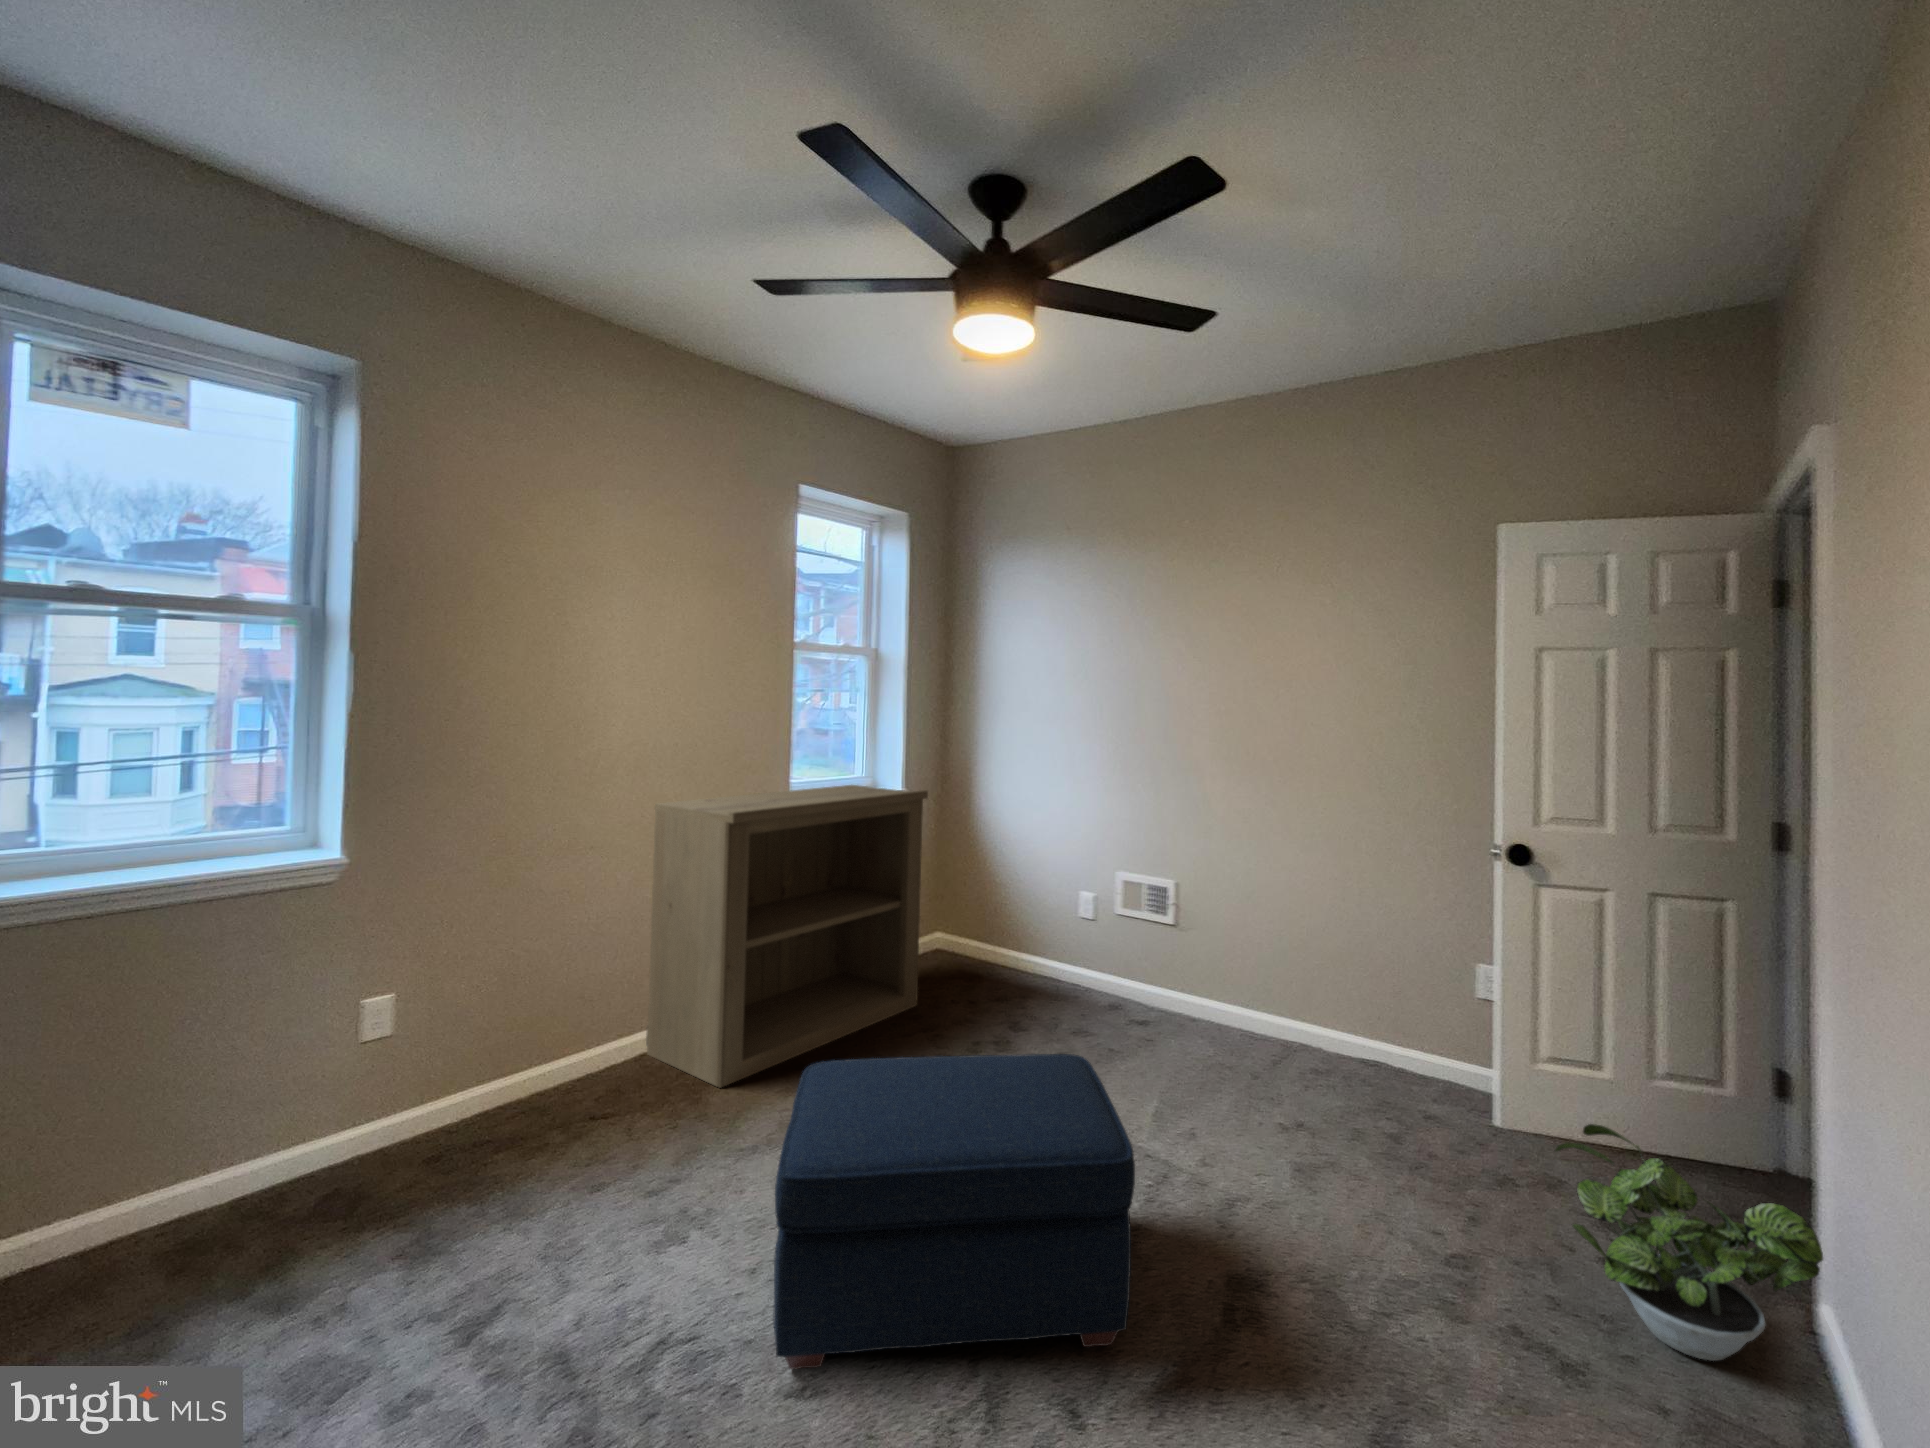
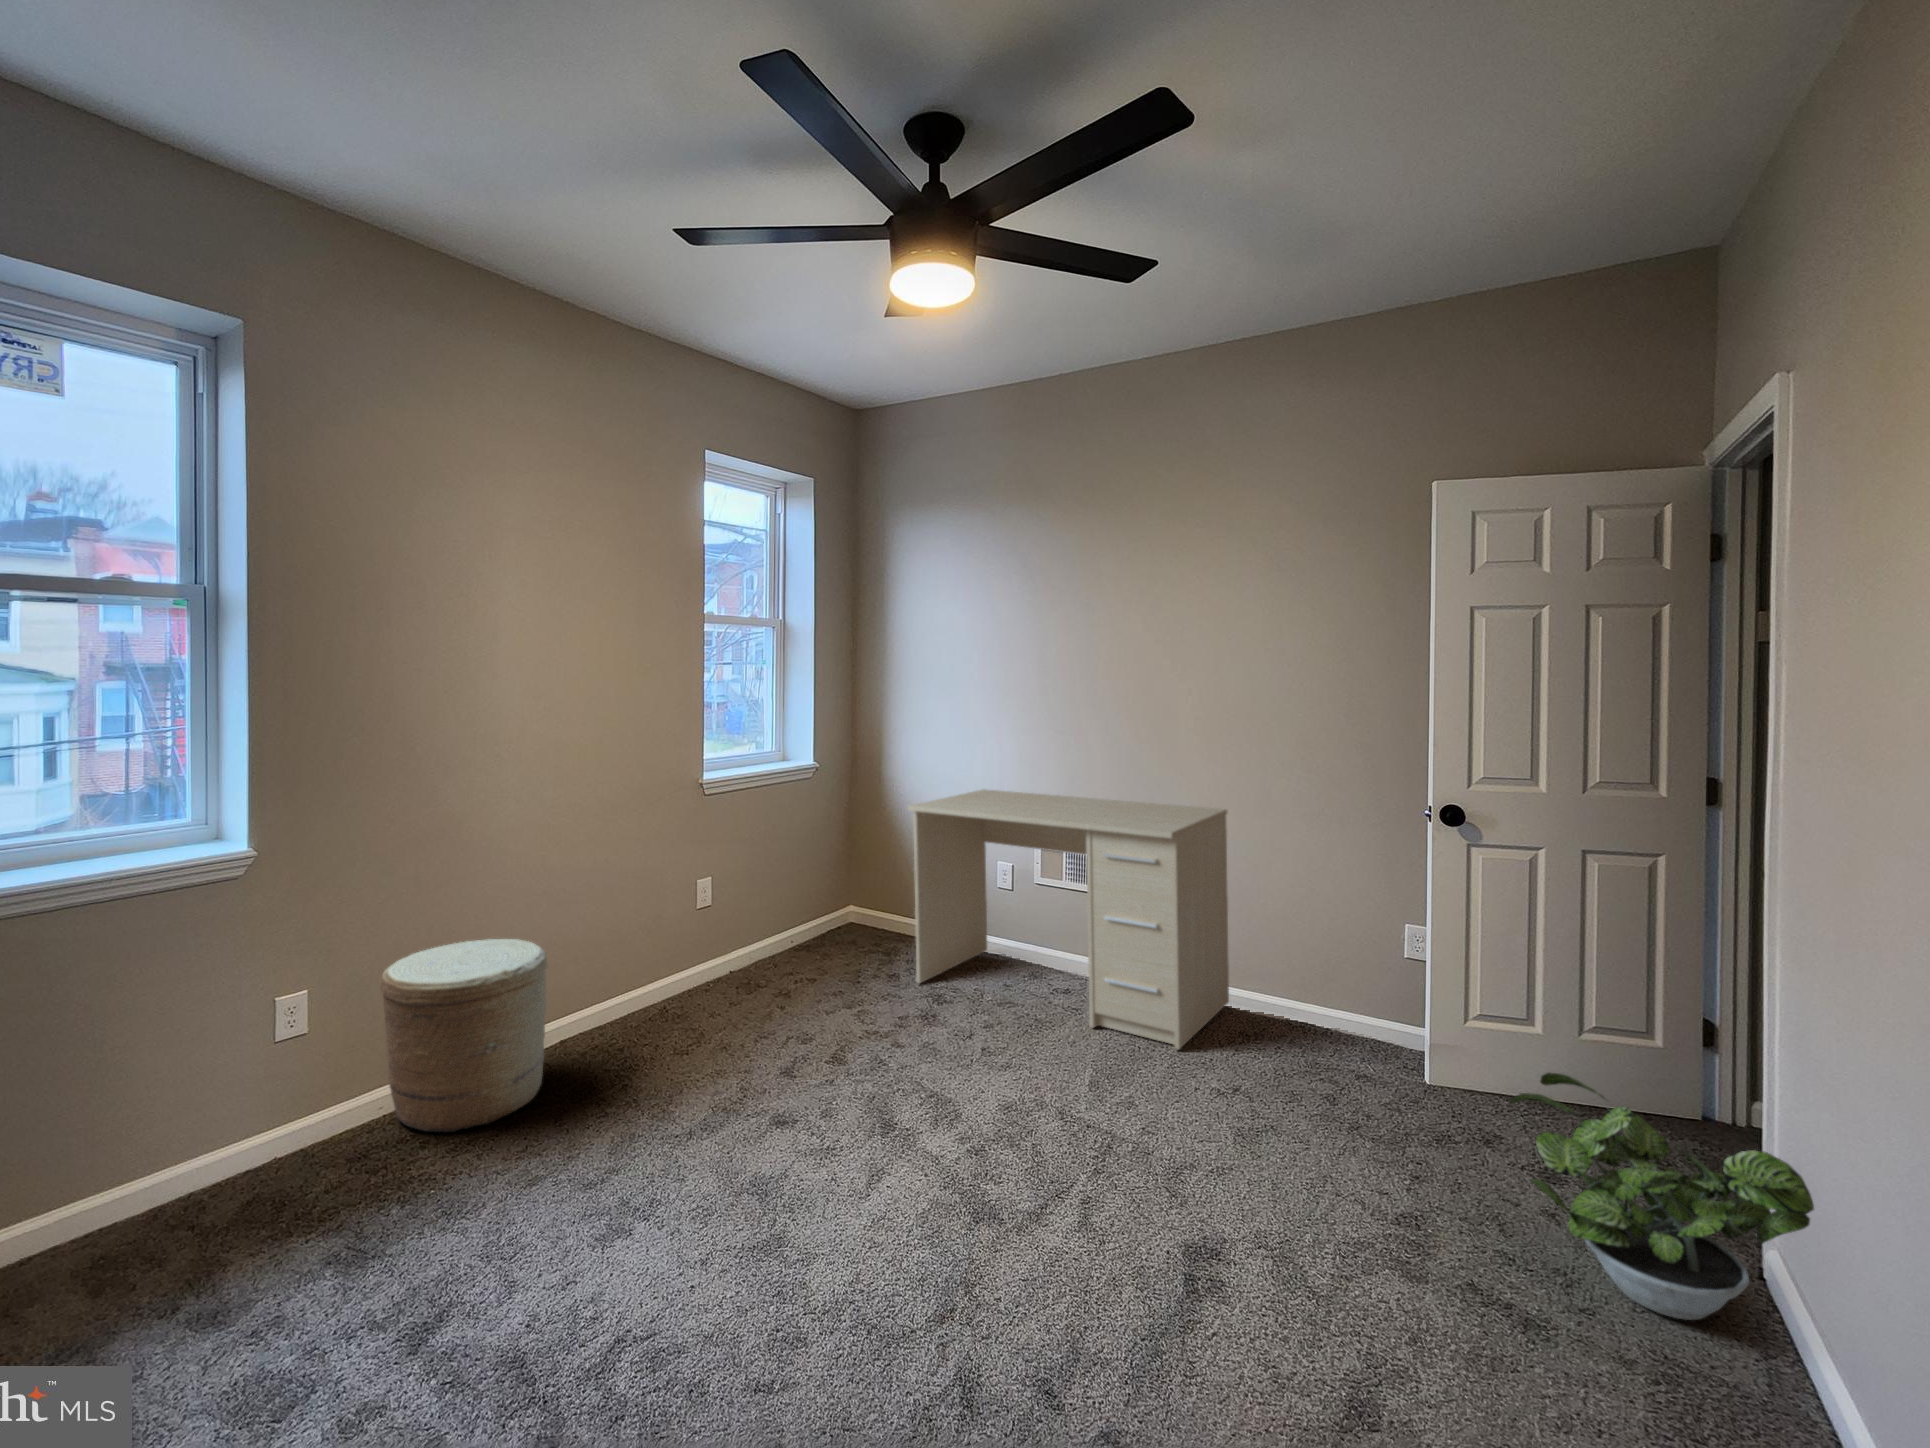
bookshelf: present [646,785,928,1088] -> none [544,754,829,1068]
desk: none [1001,828,1303,1088] -> present [908,789,1229,1050]
woven basket: none [489,958,651,1148] -> present [380,939,548,1132]
ottoman: present [774,1054,1135,1369] -> none [671,1019,1054,1352]

